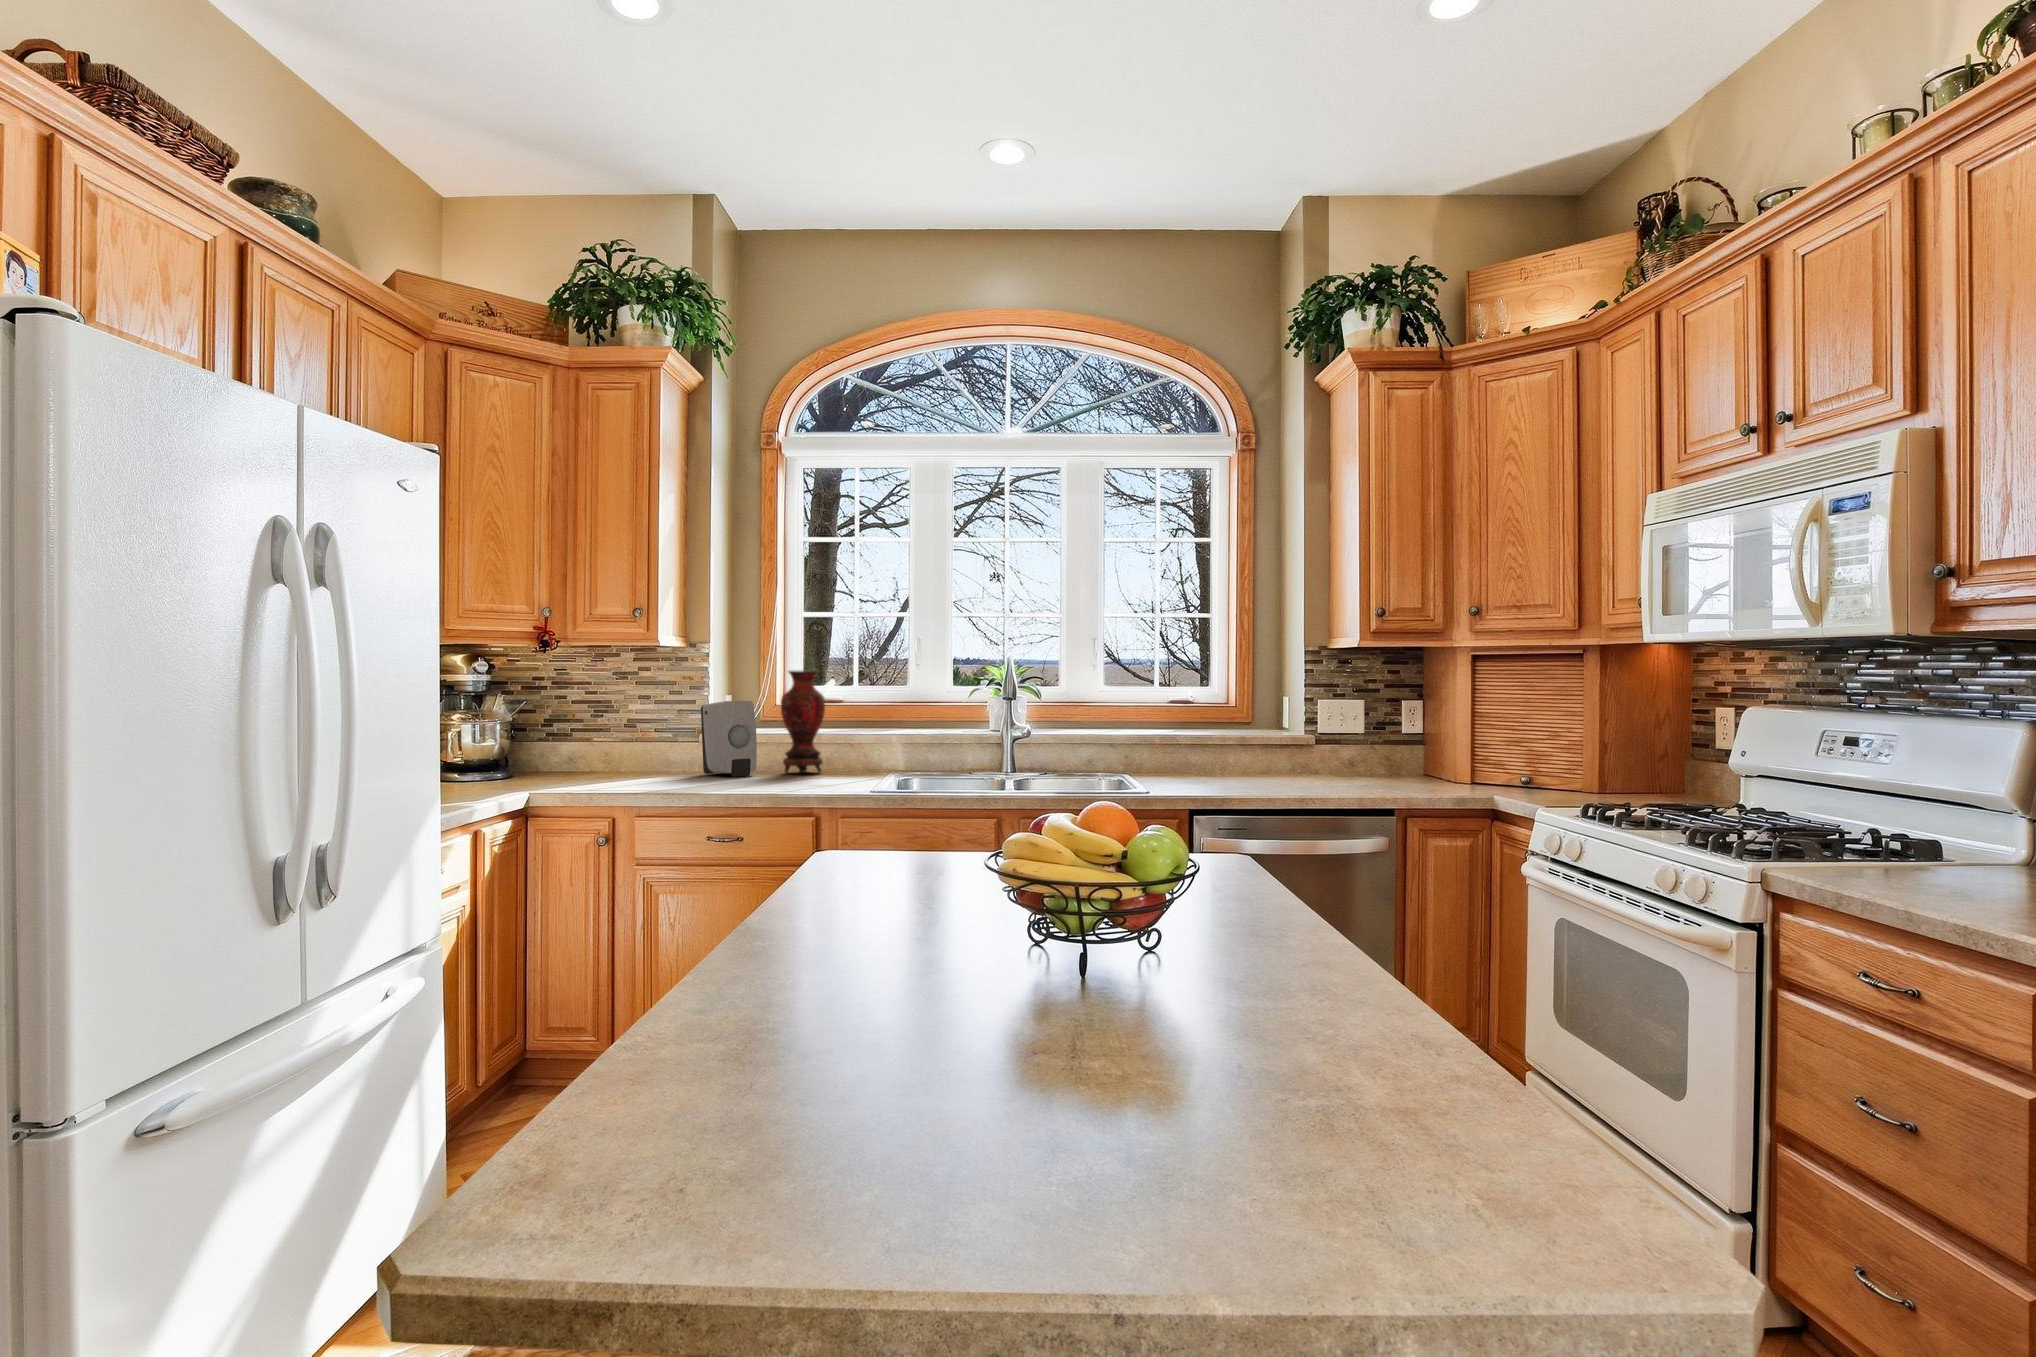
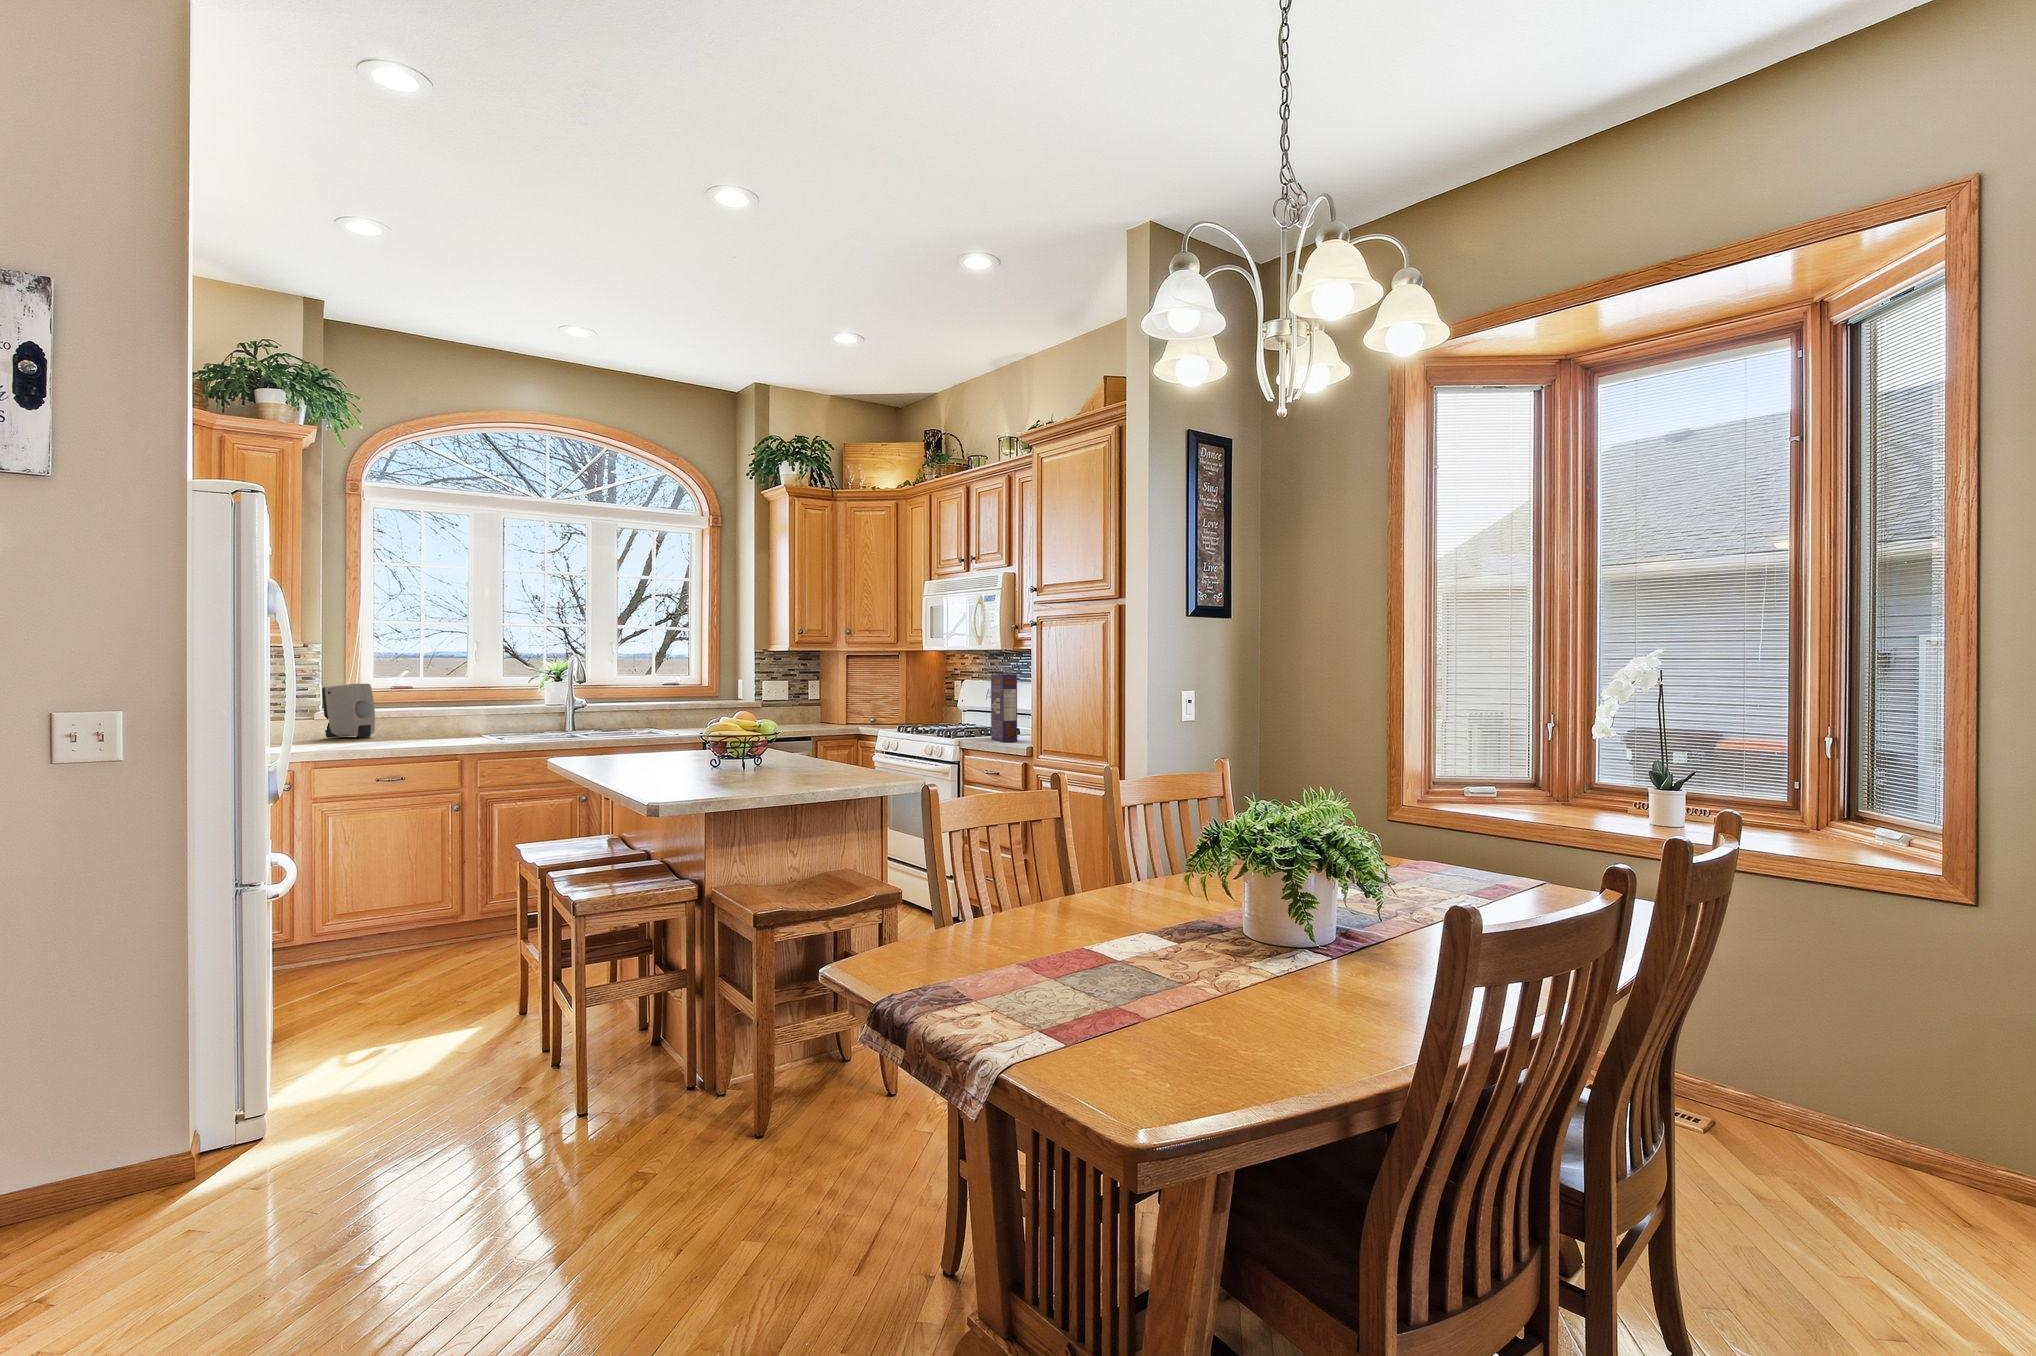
vase: present [781,671,825,774] -> none [391,662,427,735]
cereal box: none [1869,700,1979,898] -> present [991,674,1017,742]

